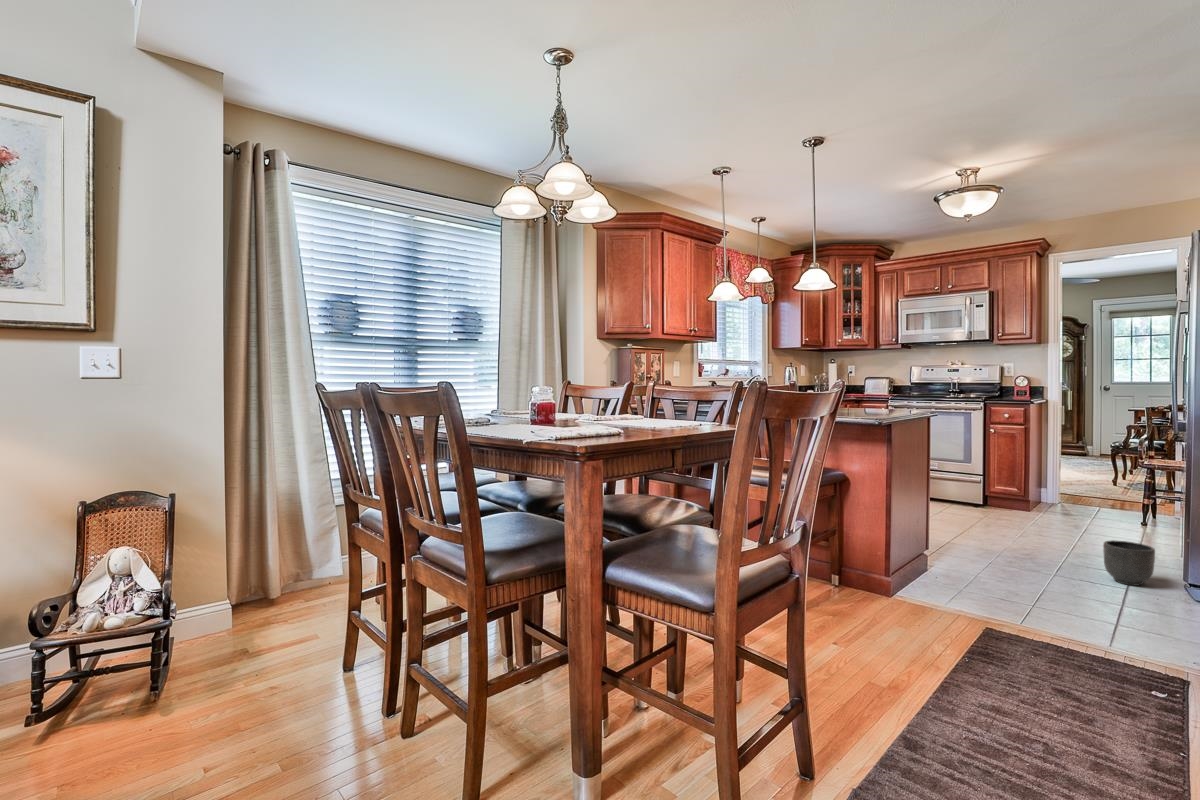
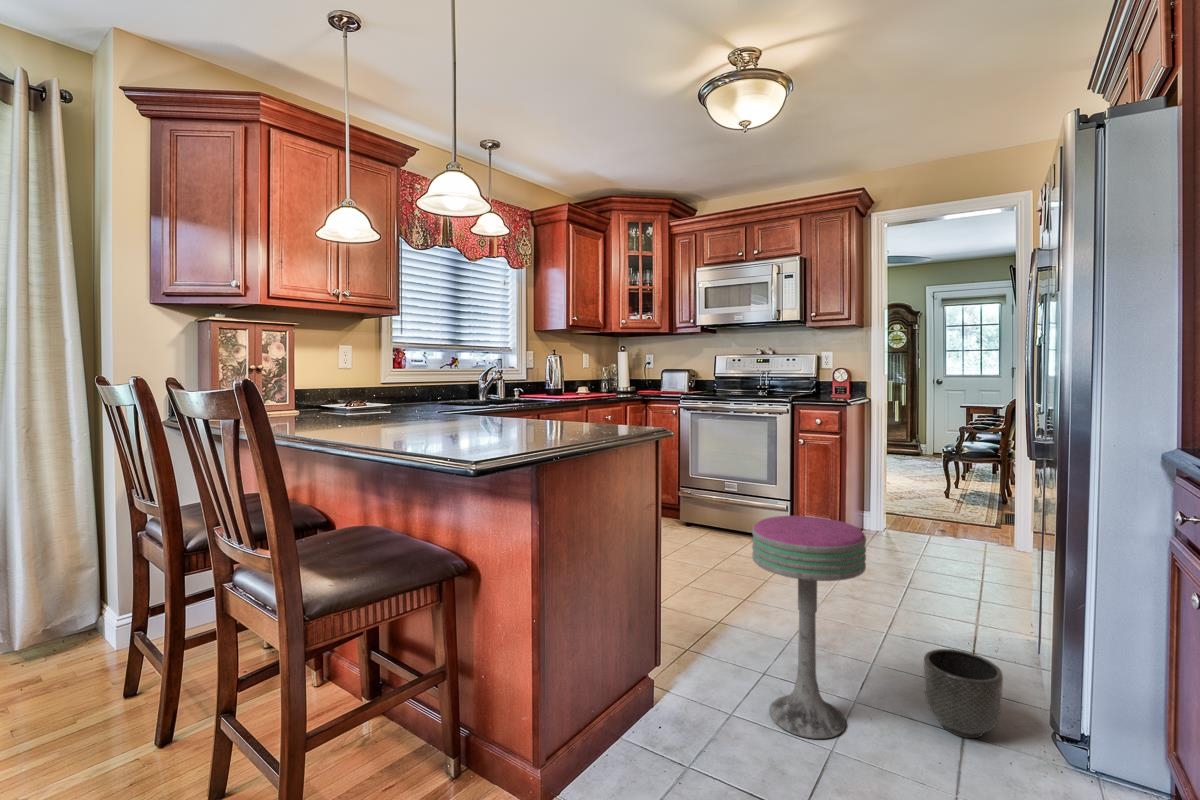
bar stool: none [993,462,1068,581] -> present [752,516,866,739]

